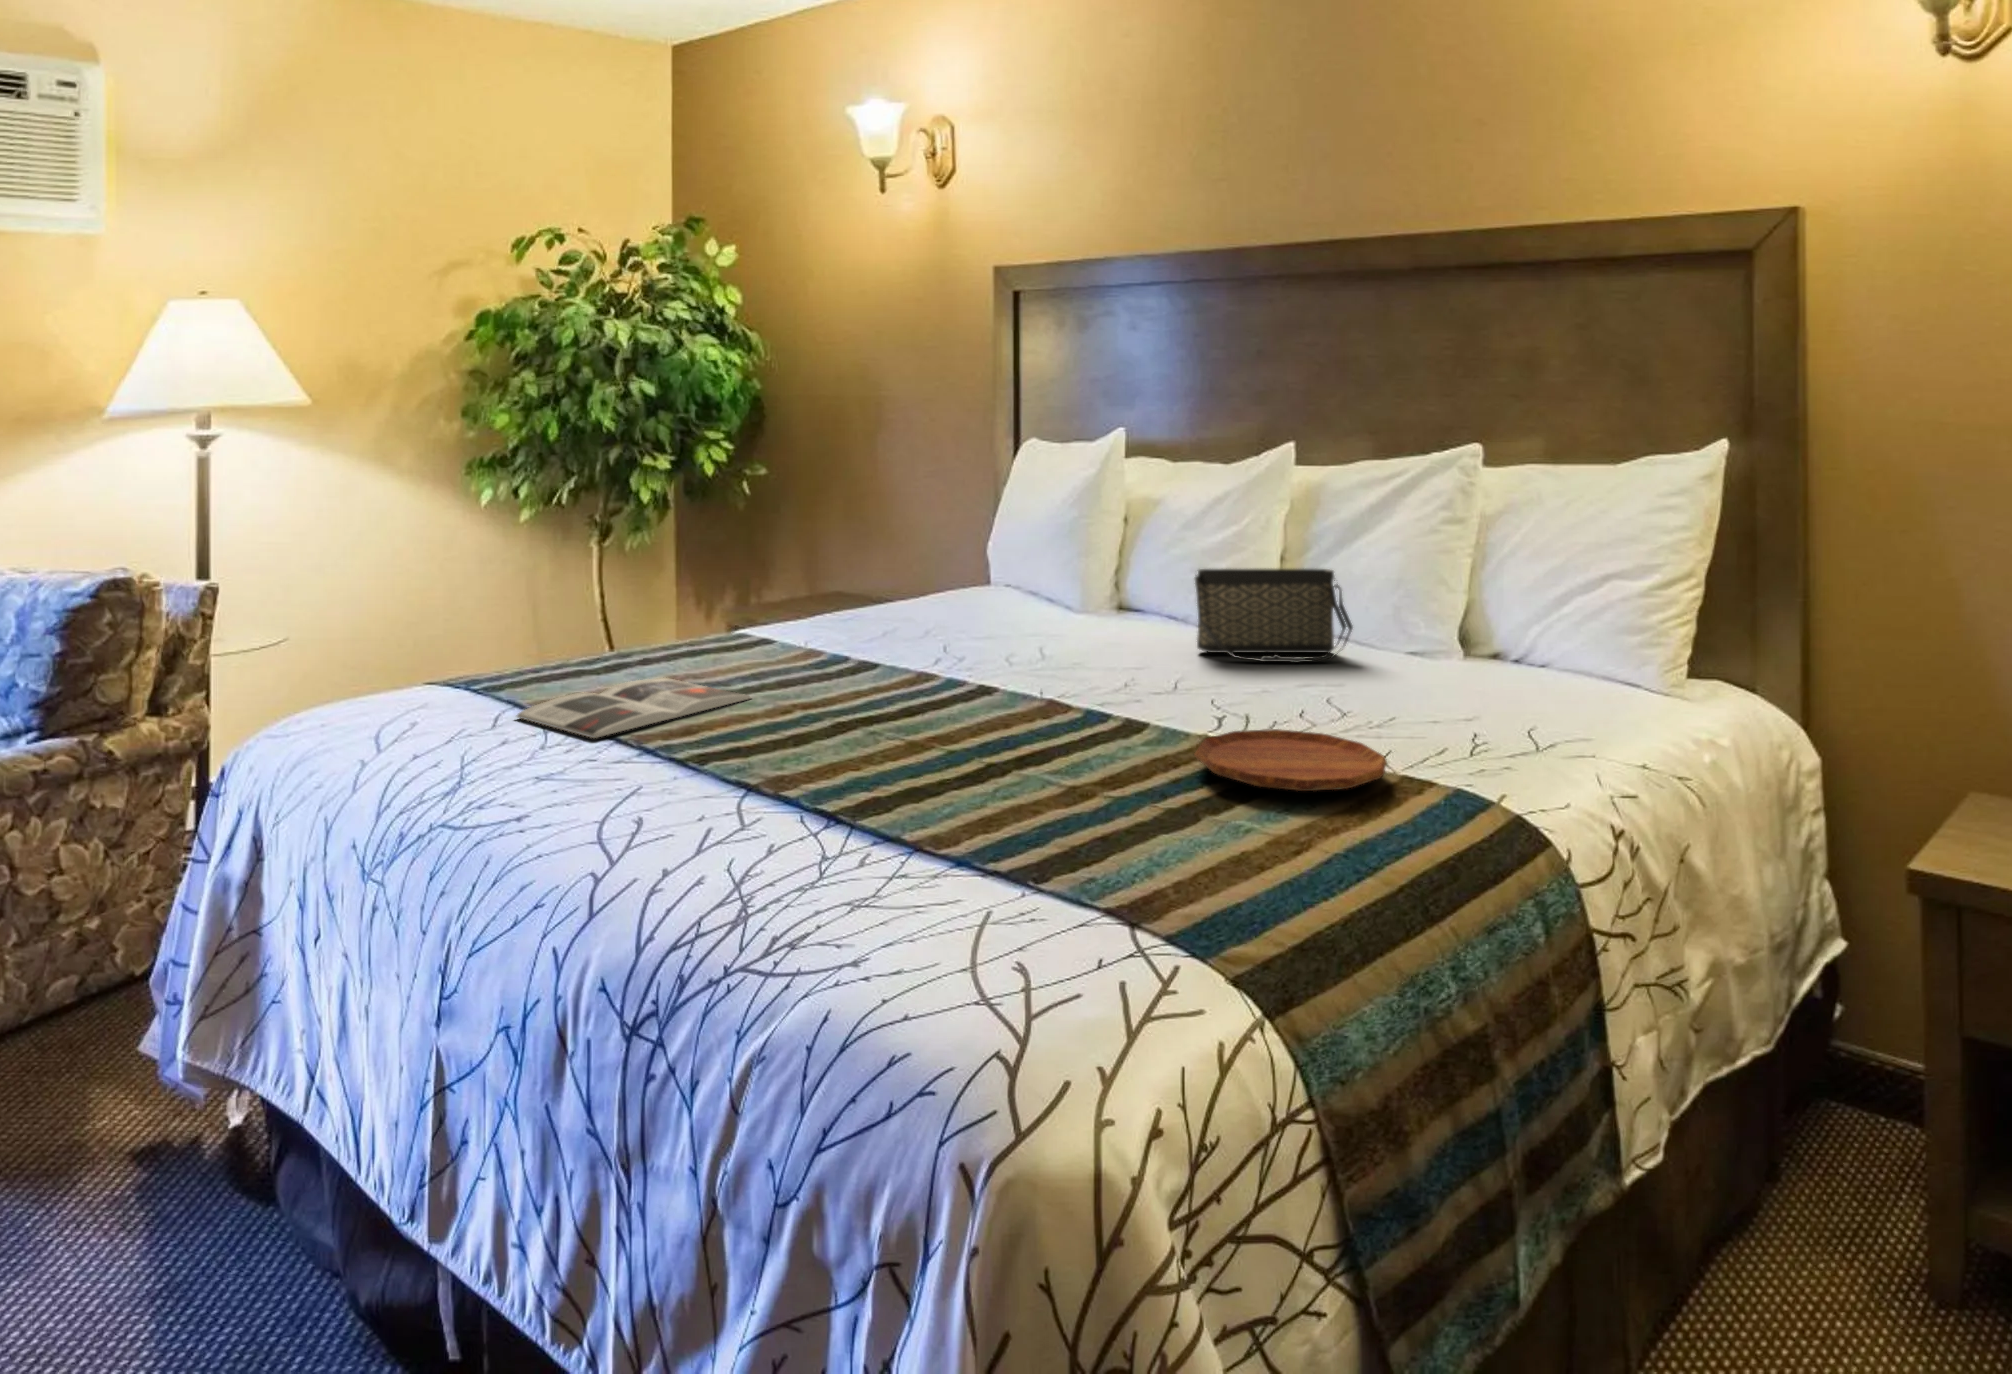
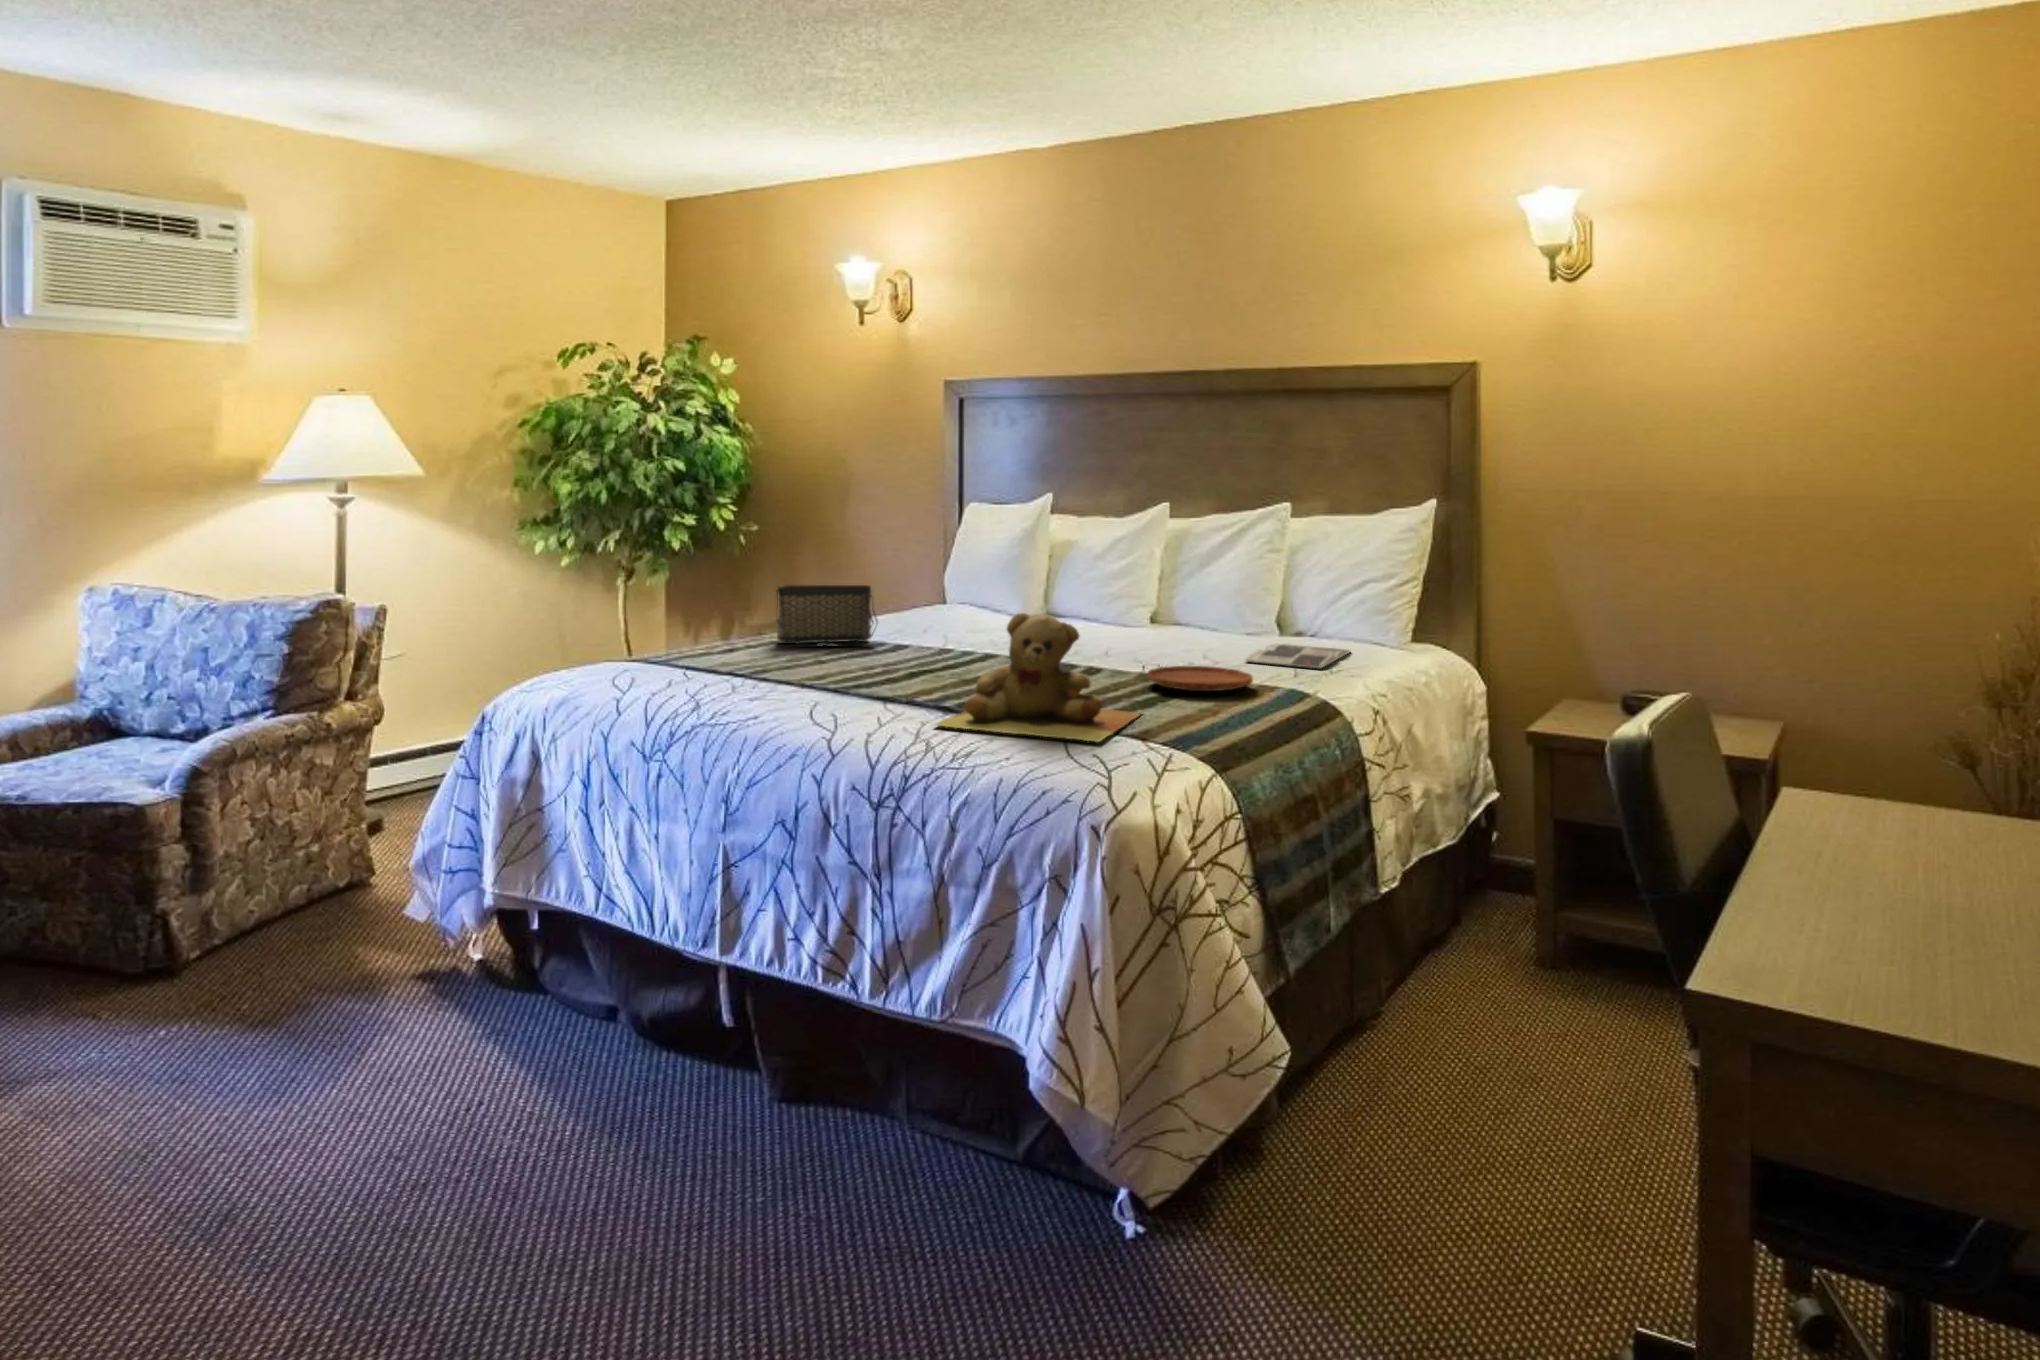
handbag: present [1195,568,1353,663] -> present [776,585,877,647]
teddy bear: none [764,659,1166,932] -> present [936,613,1141,742]
magazine: present [516,678,751,738] -> present [1245,644,1350,668]

